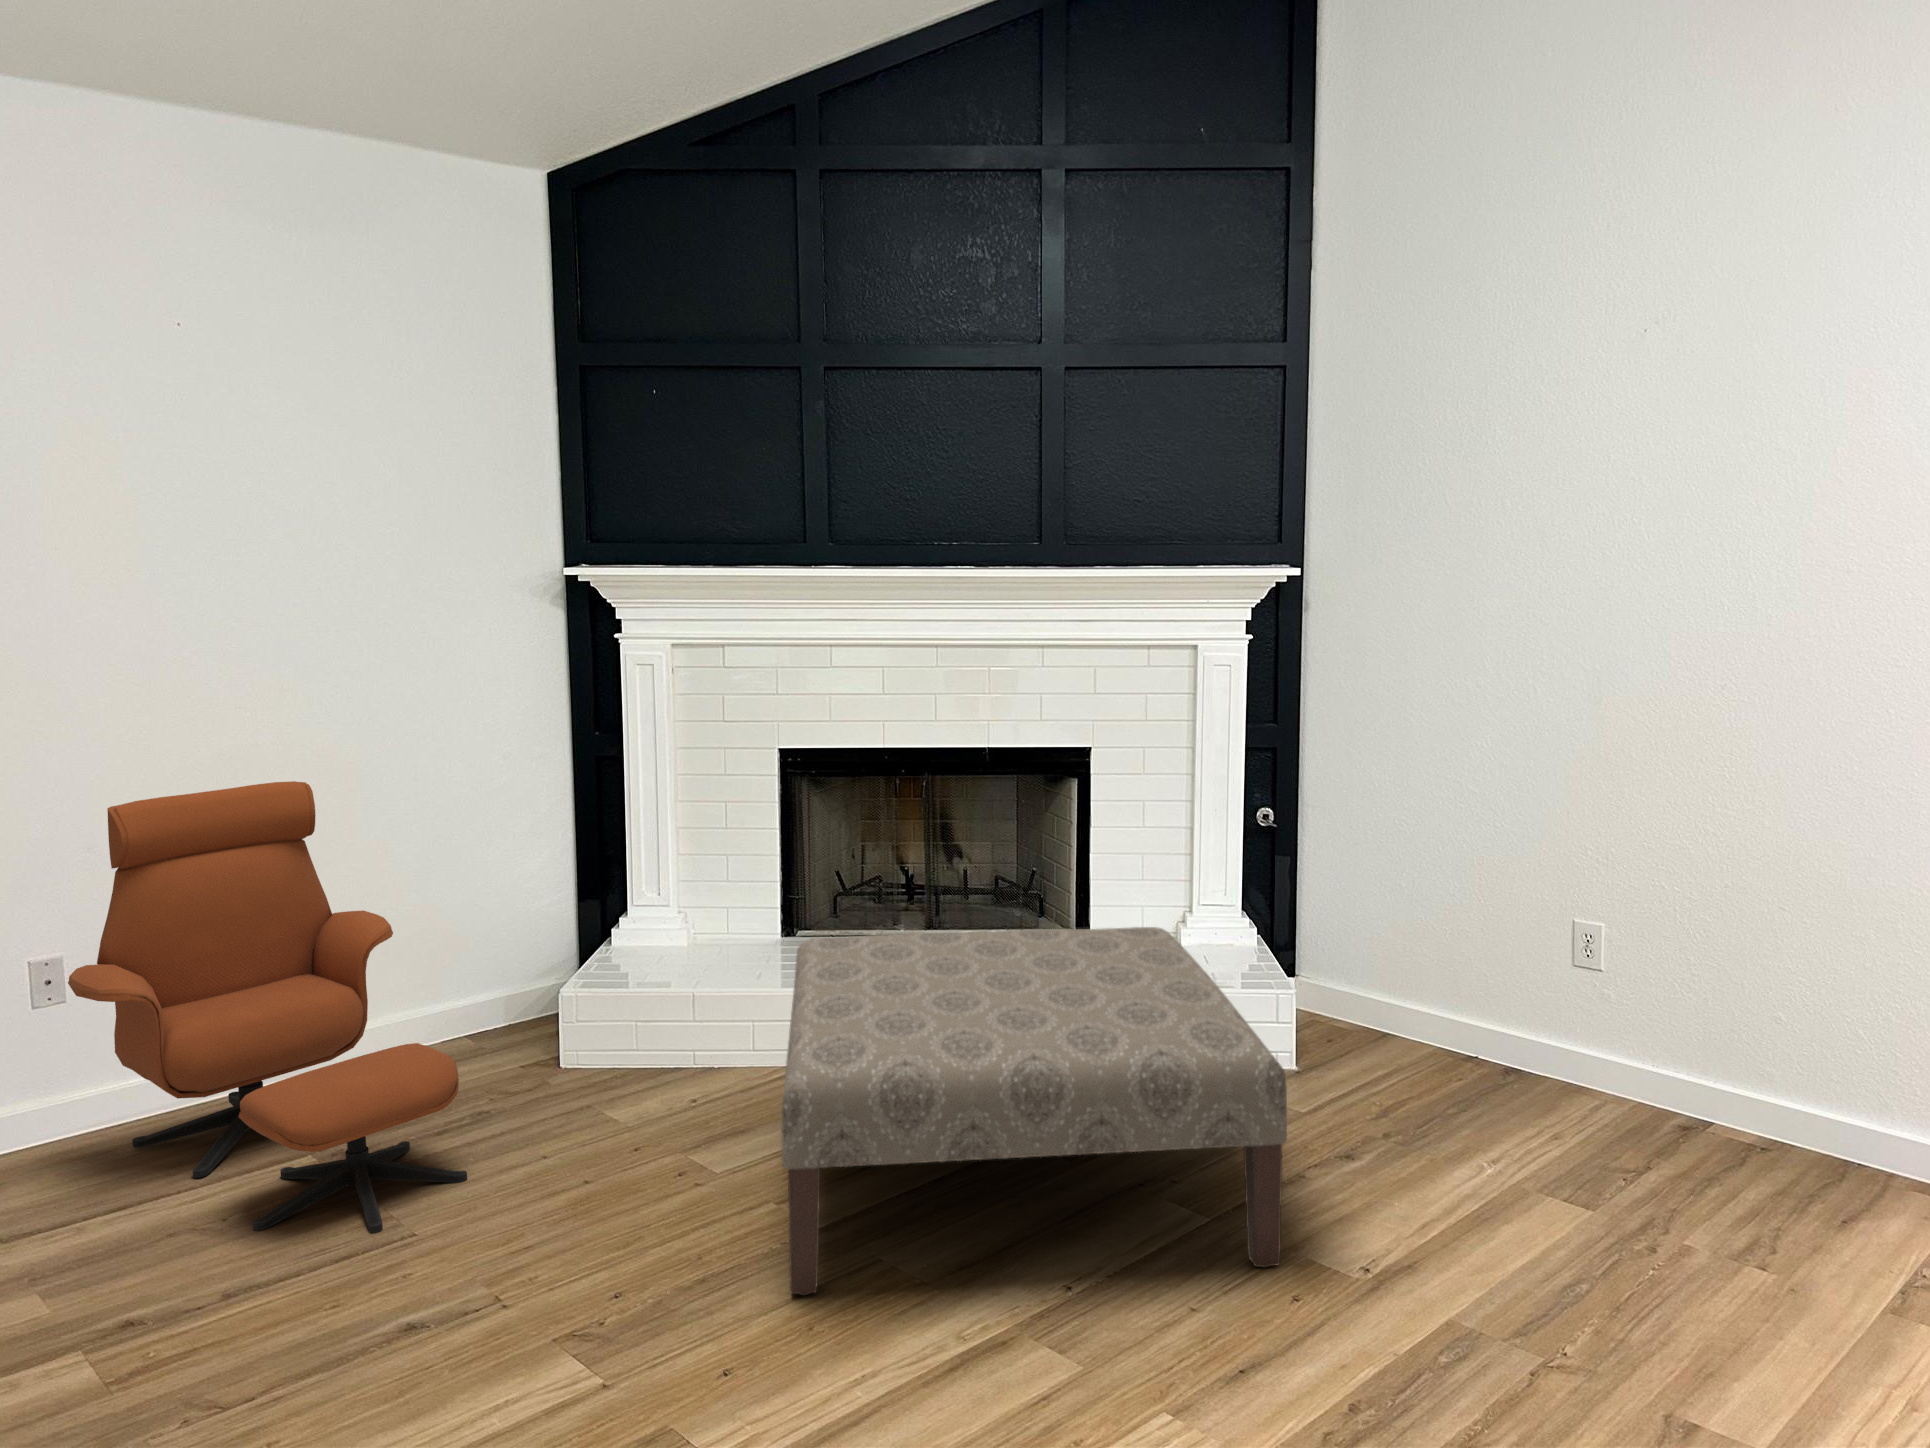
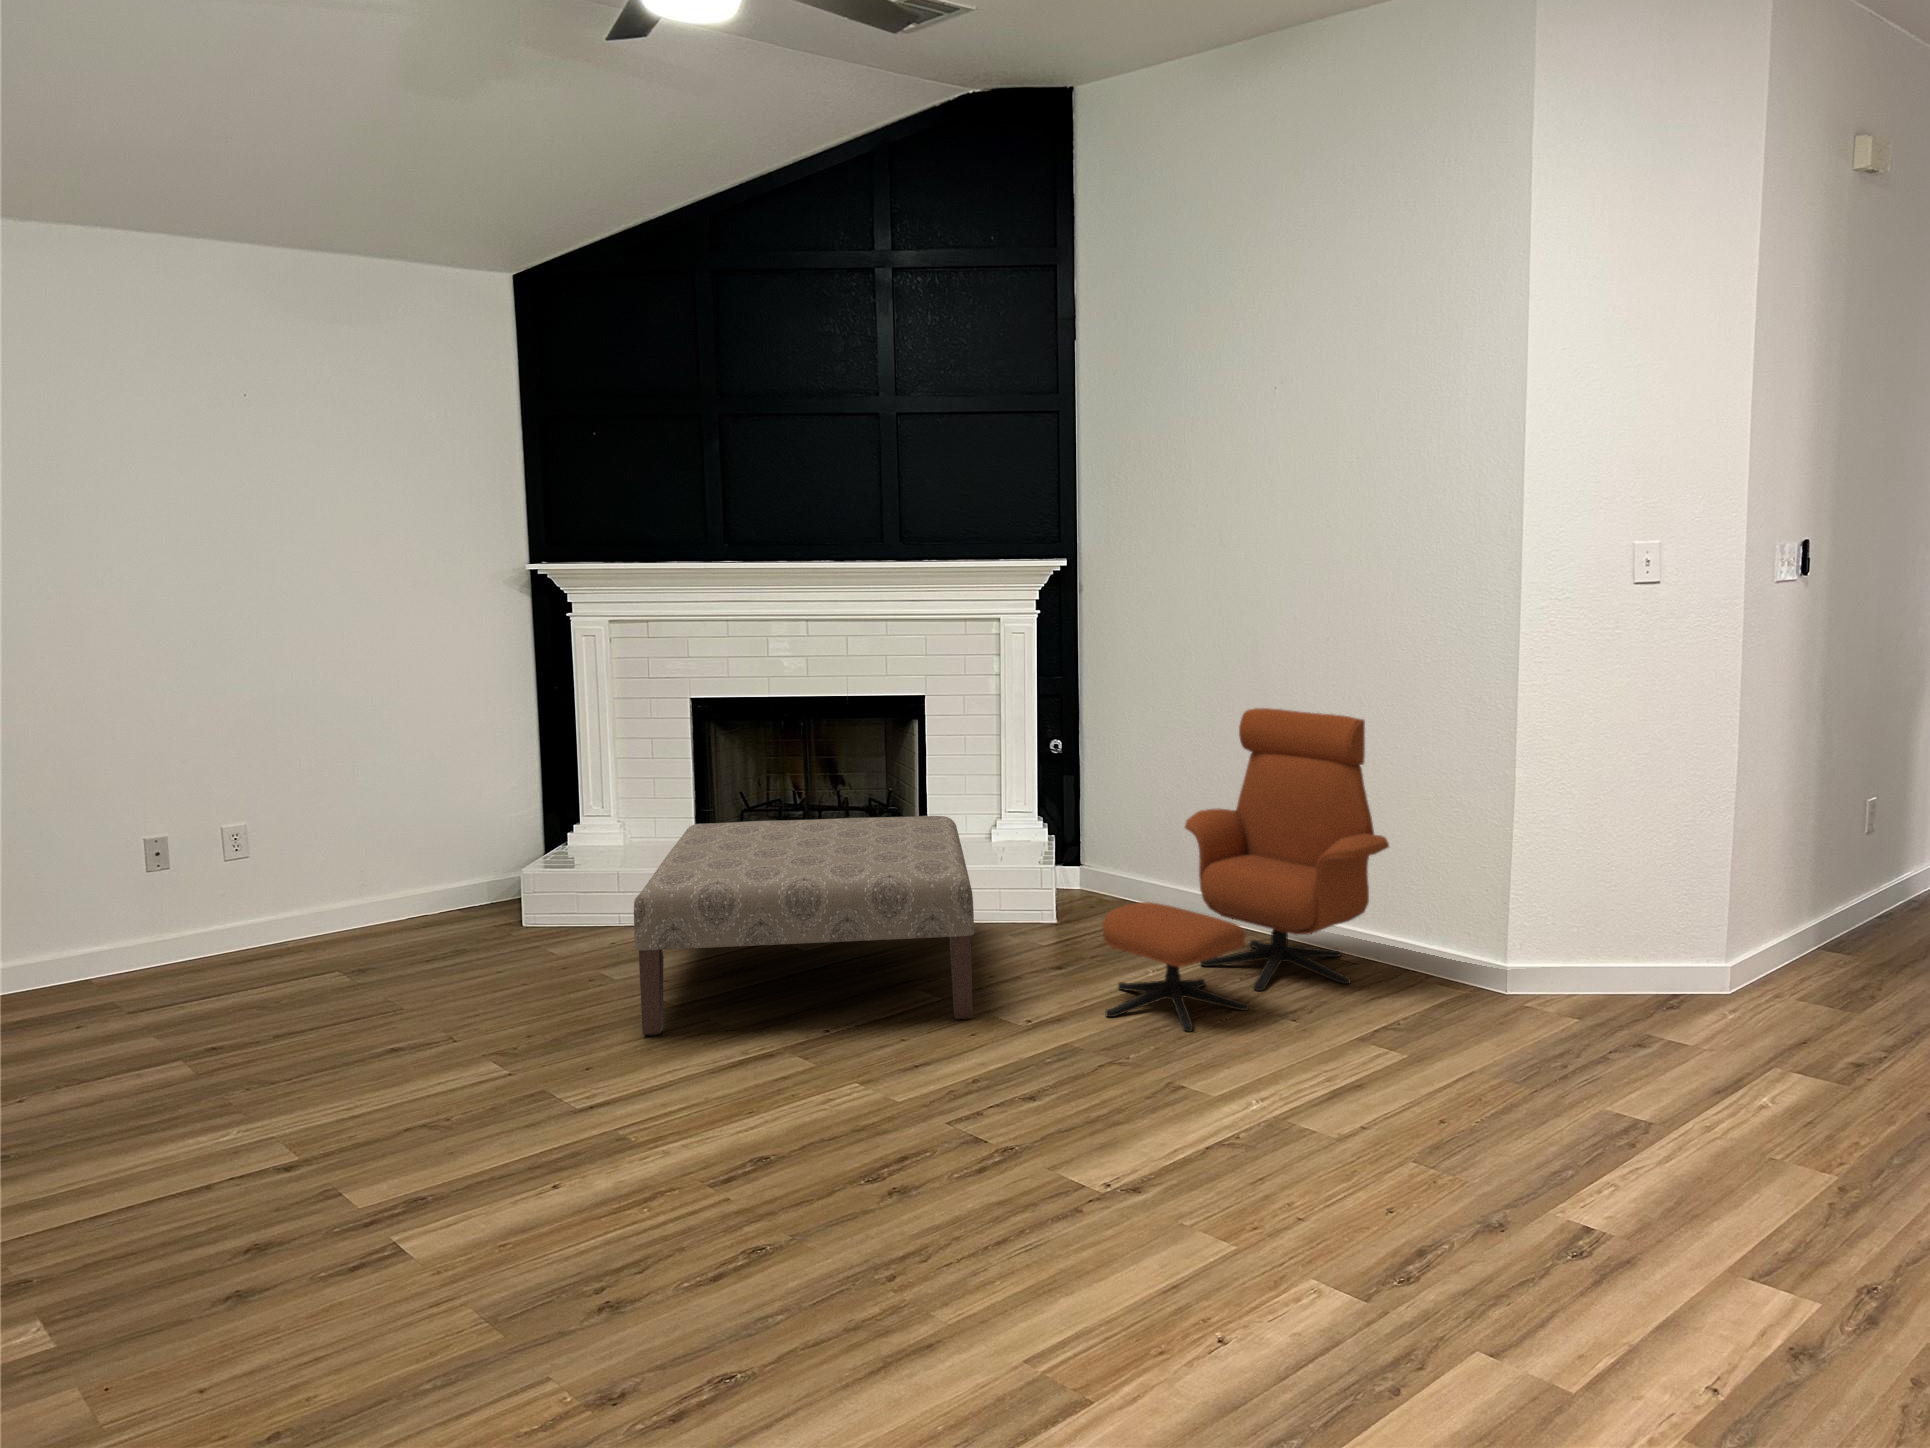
lounge chair: present [68,781,467,1233] -> present [1103,708,1389,1031]

